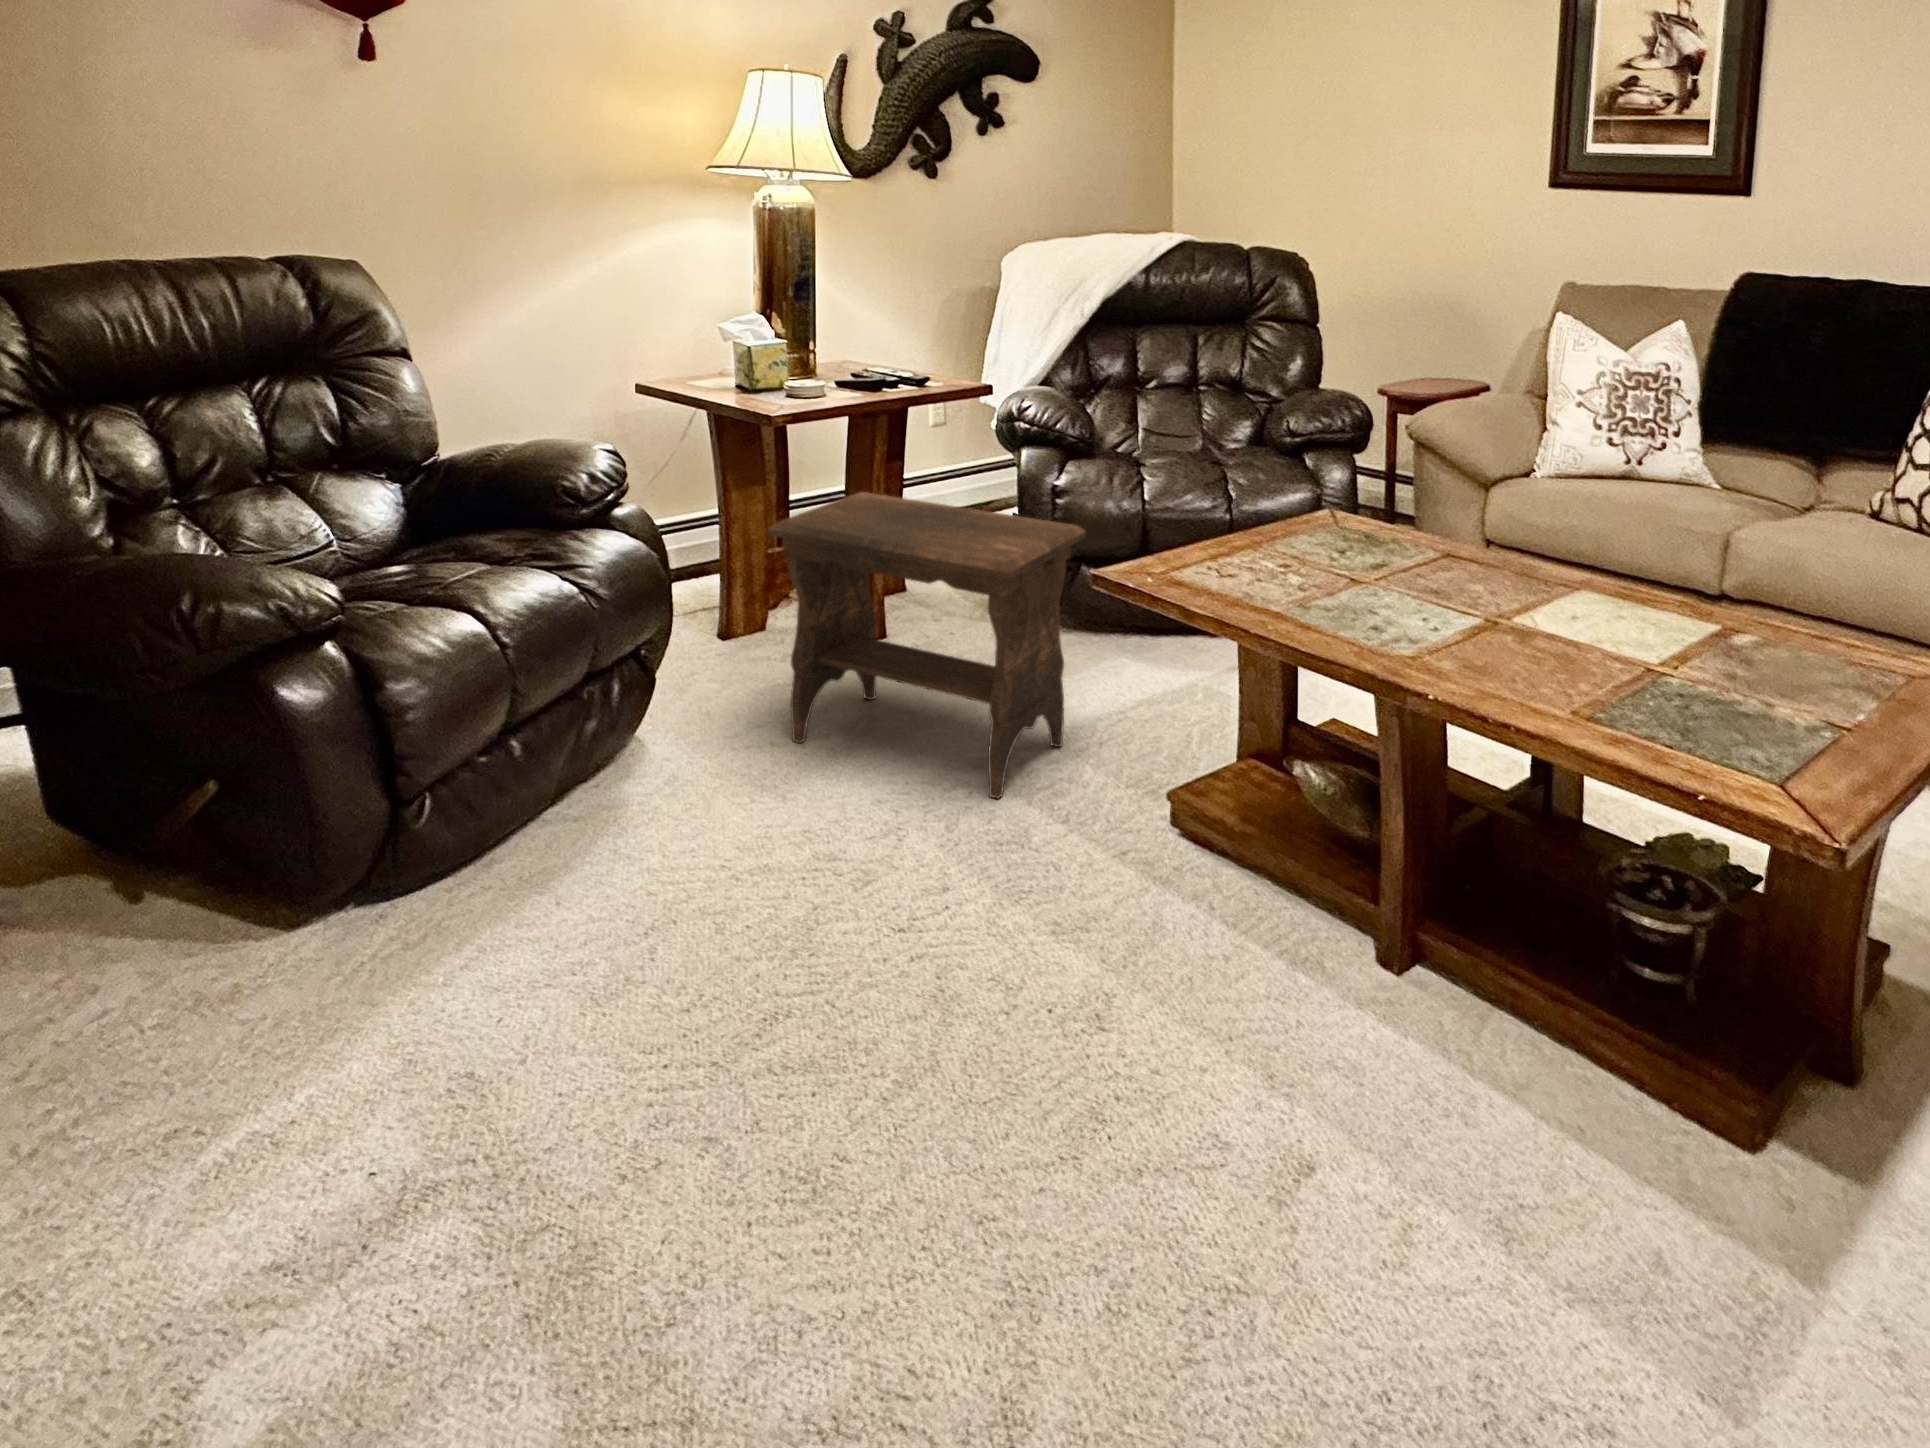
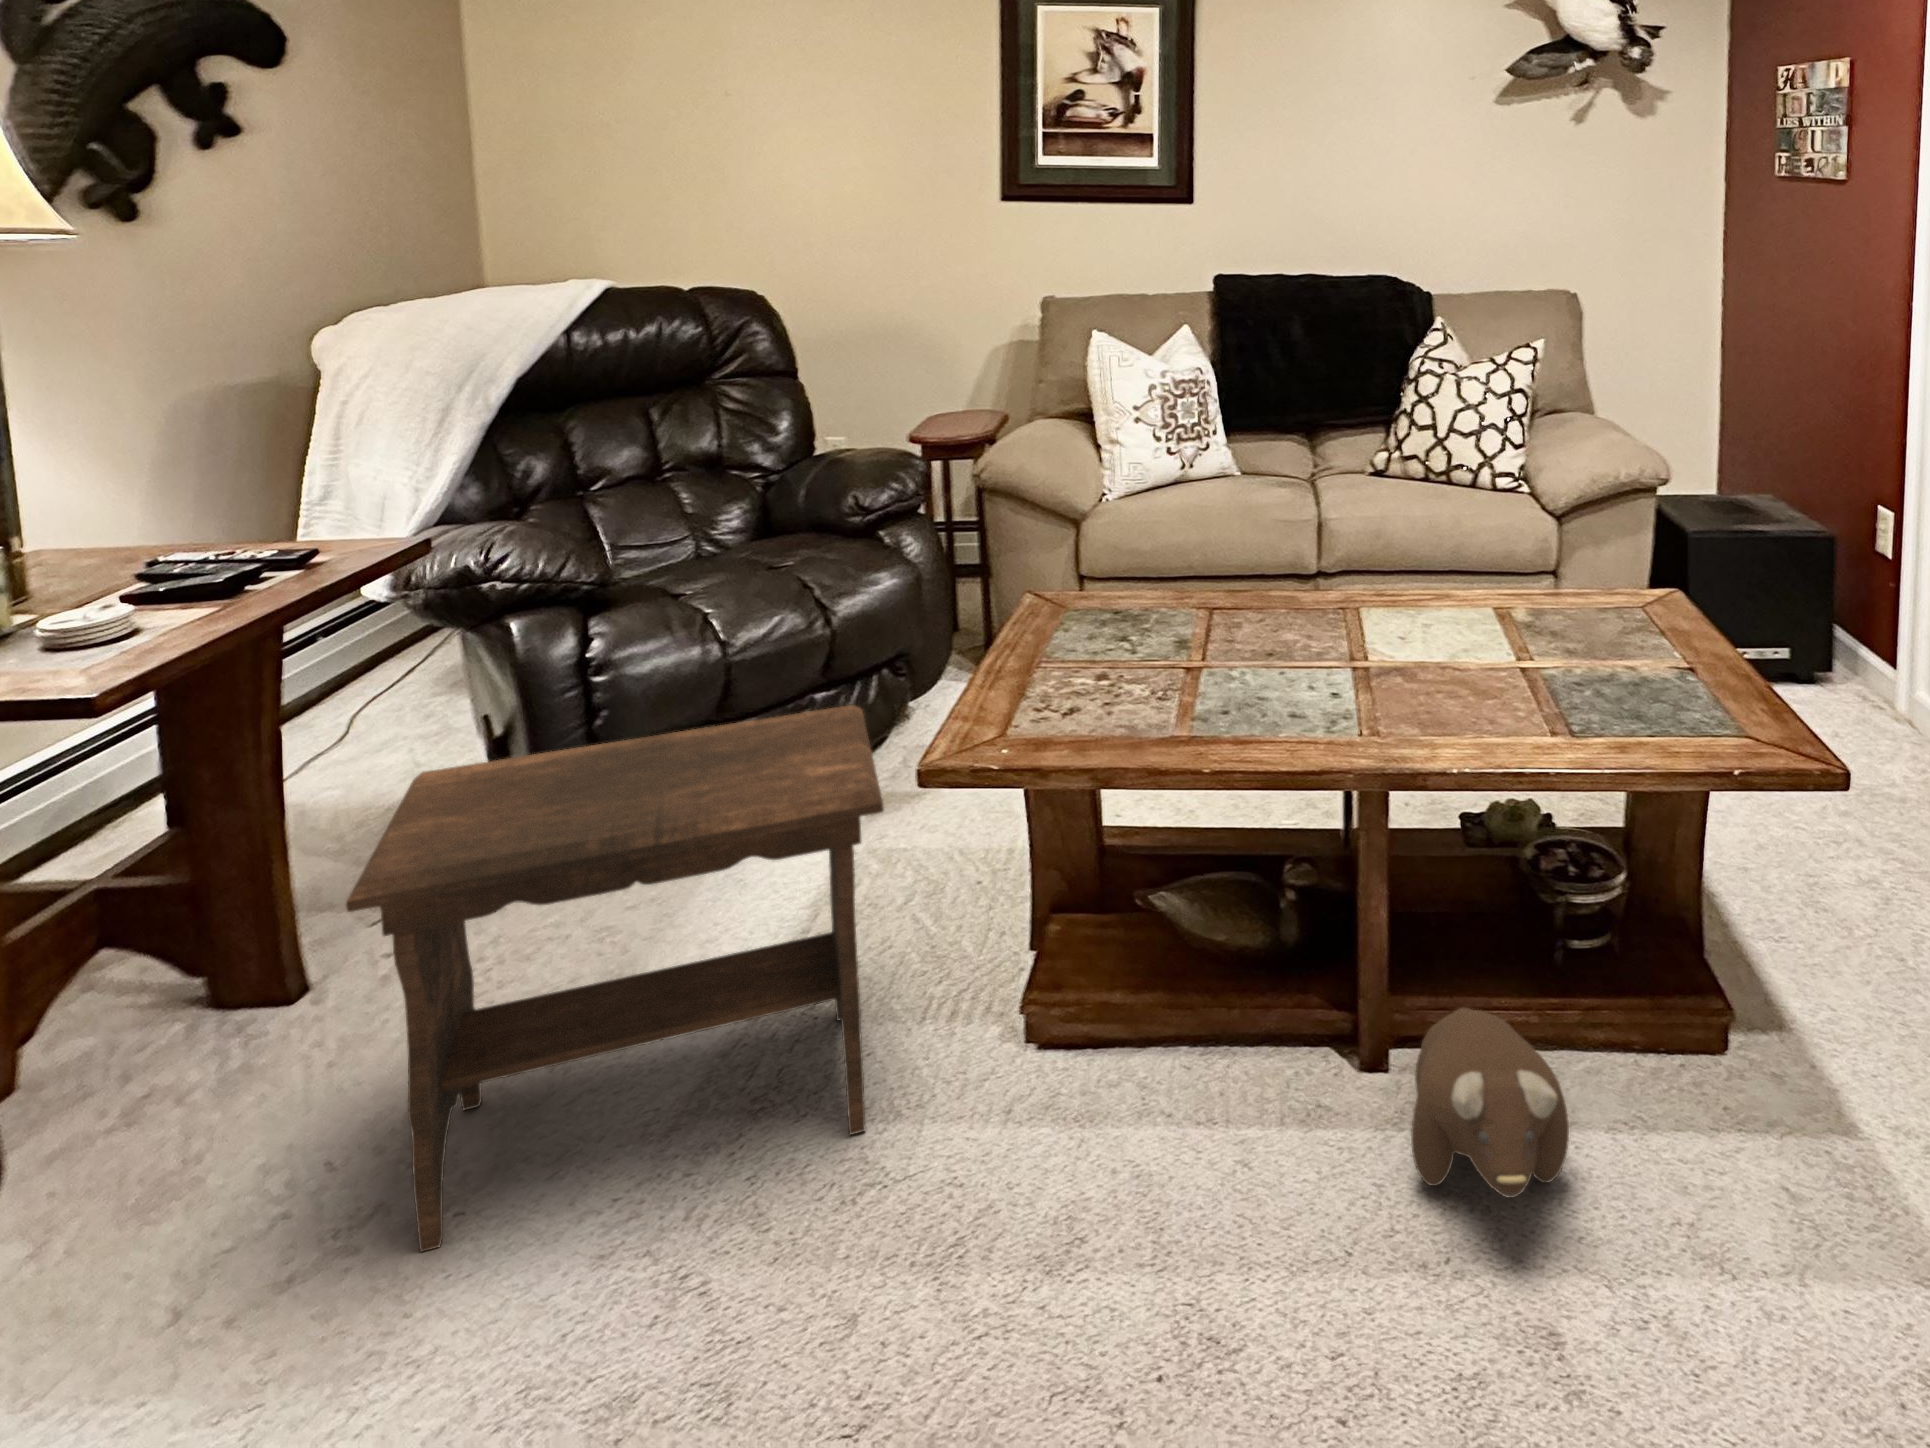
plush toy: none [1224,902,1395,1076] -> present [1411,1008,1569,1198]

